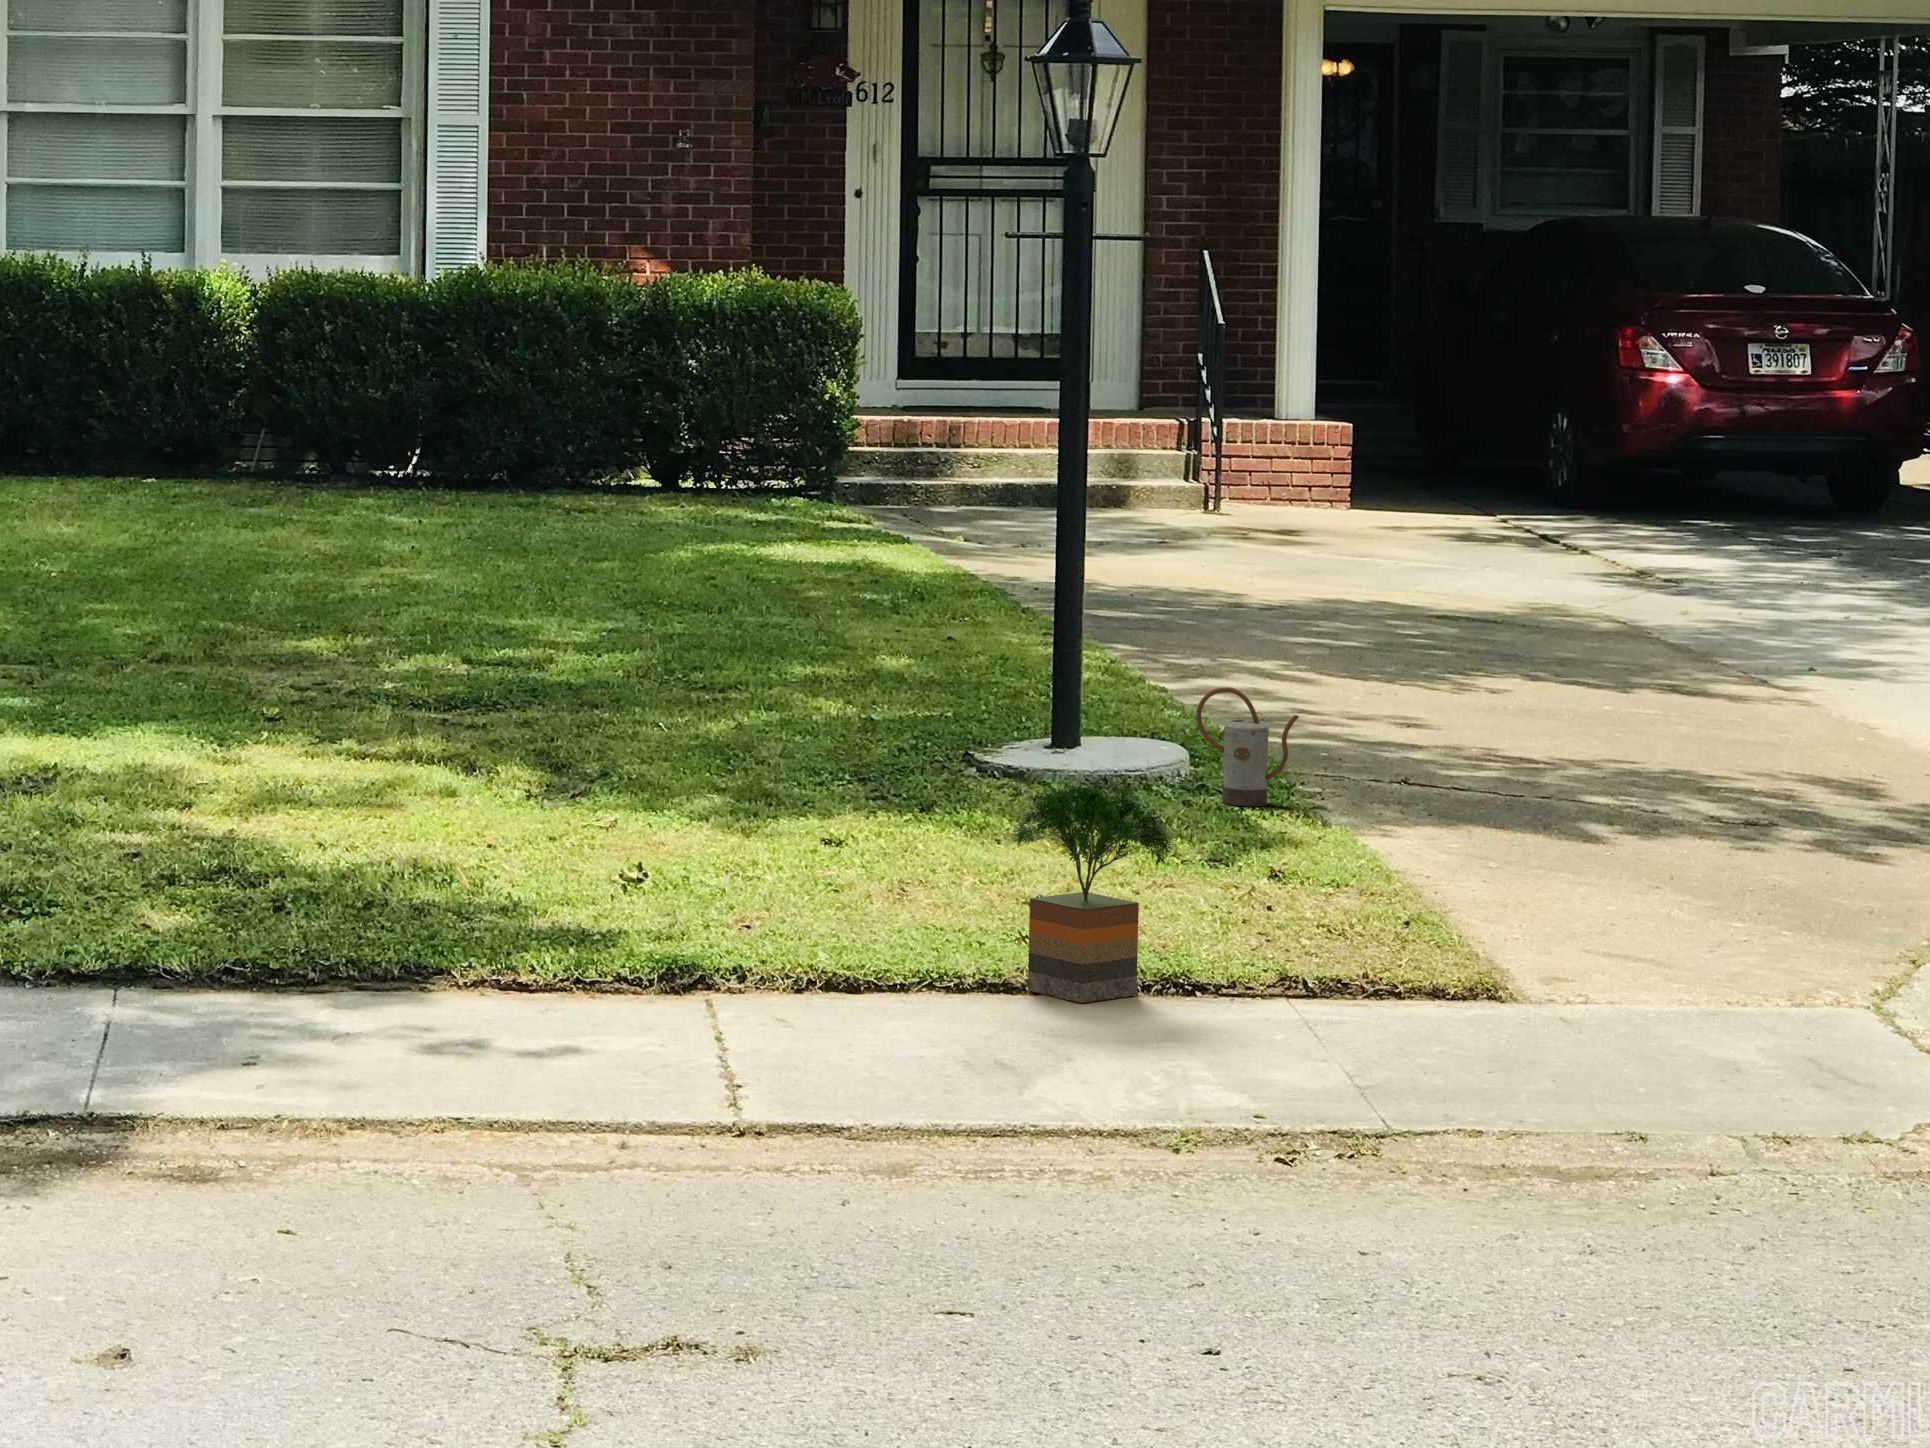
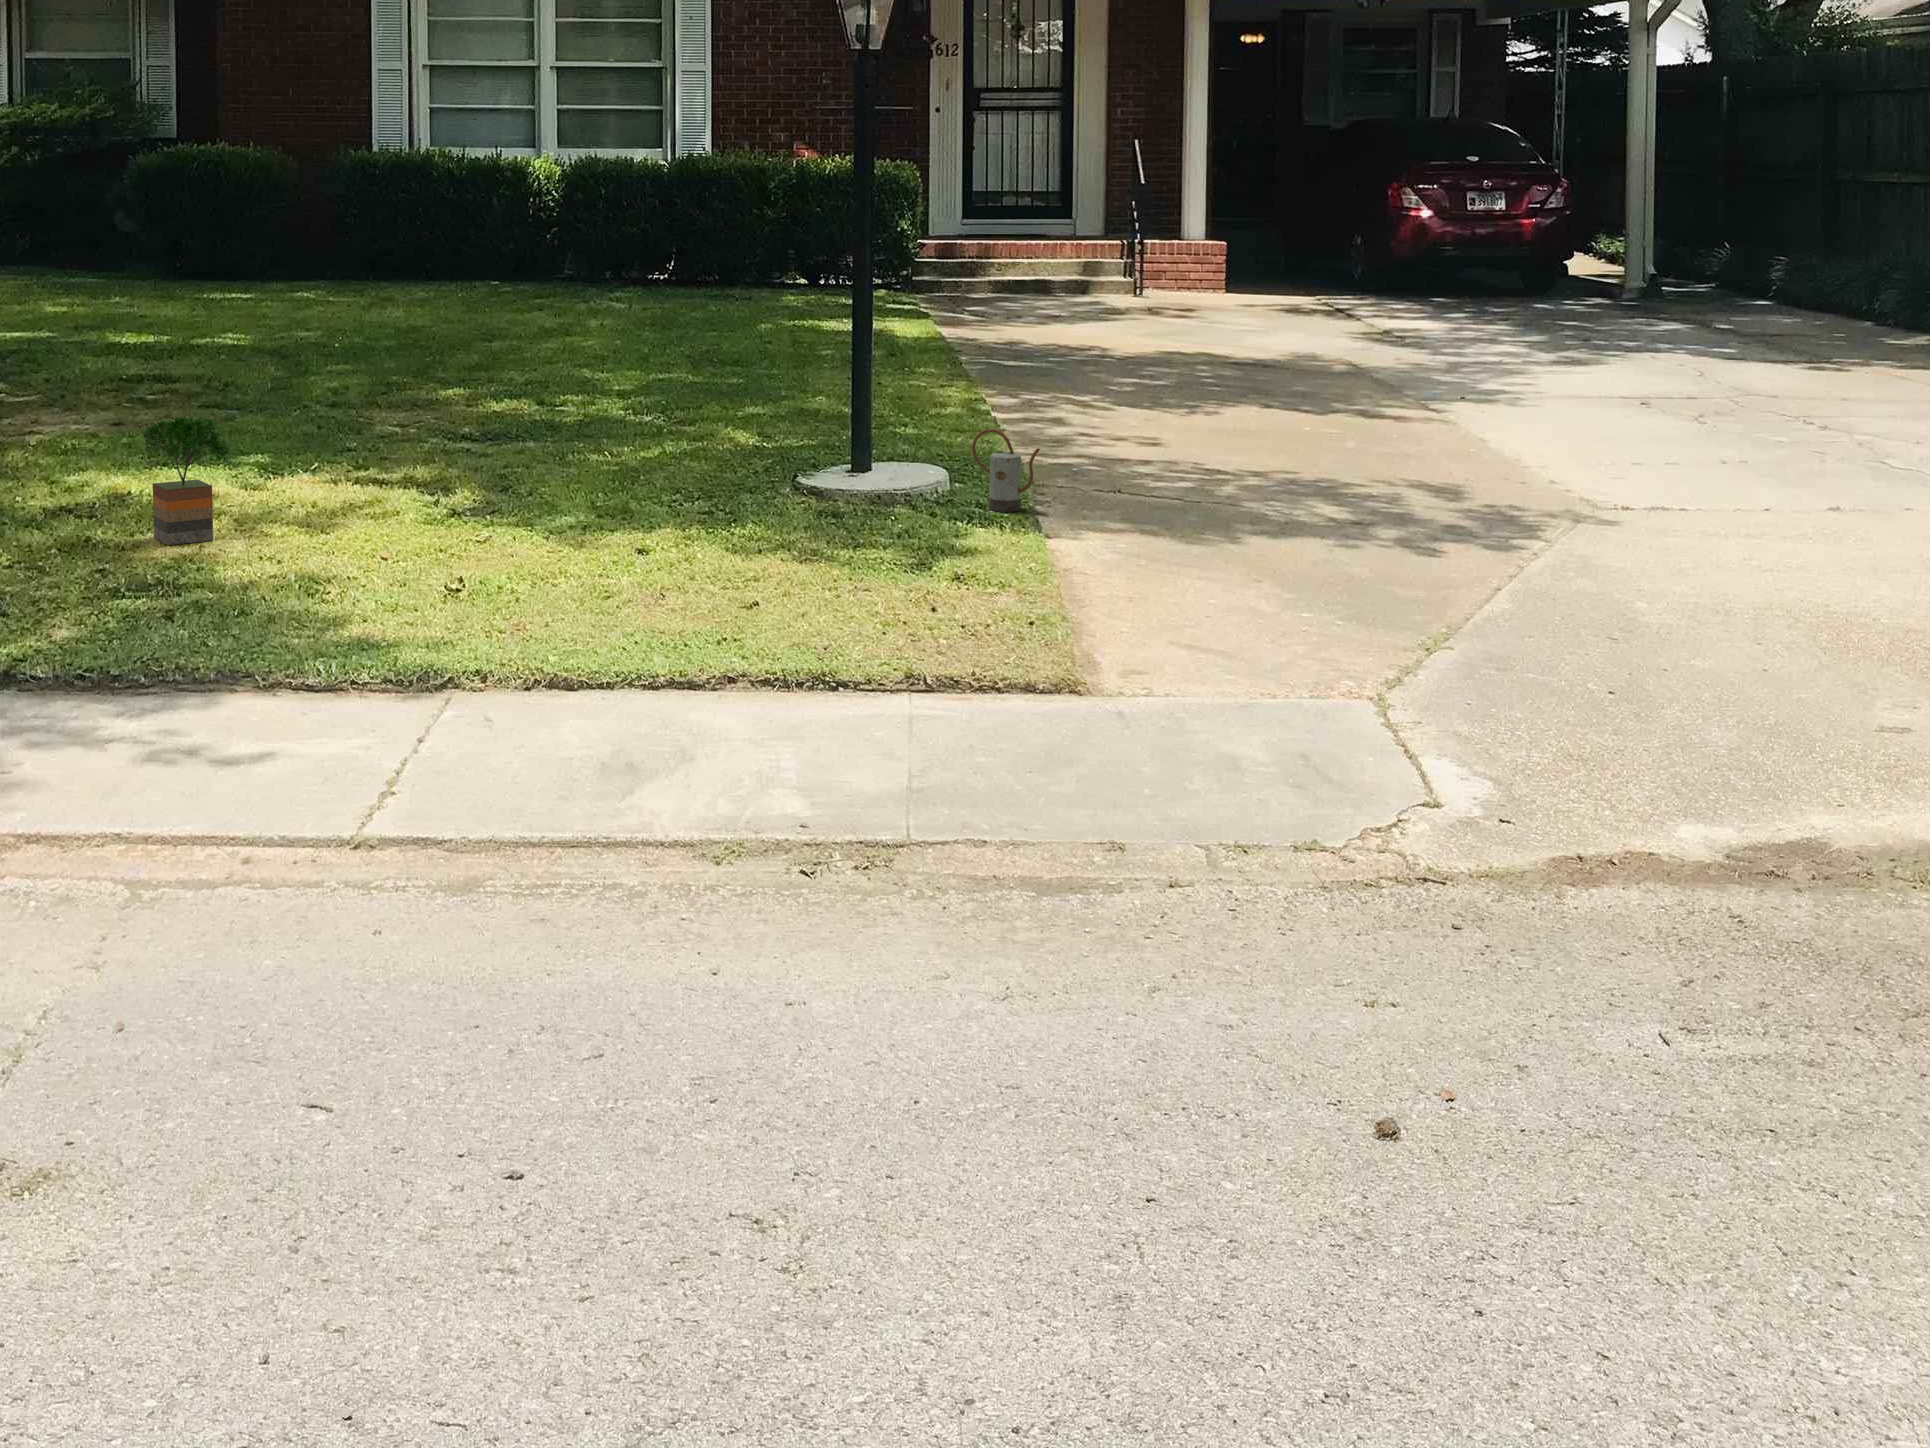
potted tree: present [1012,784,1175,1003] -> present [141,416,231,545]

